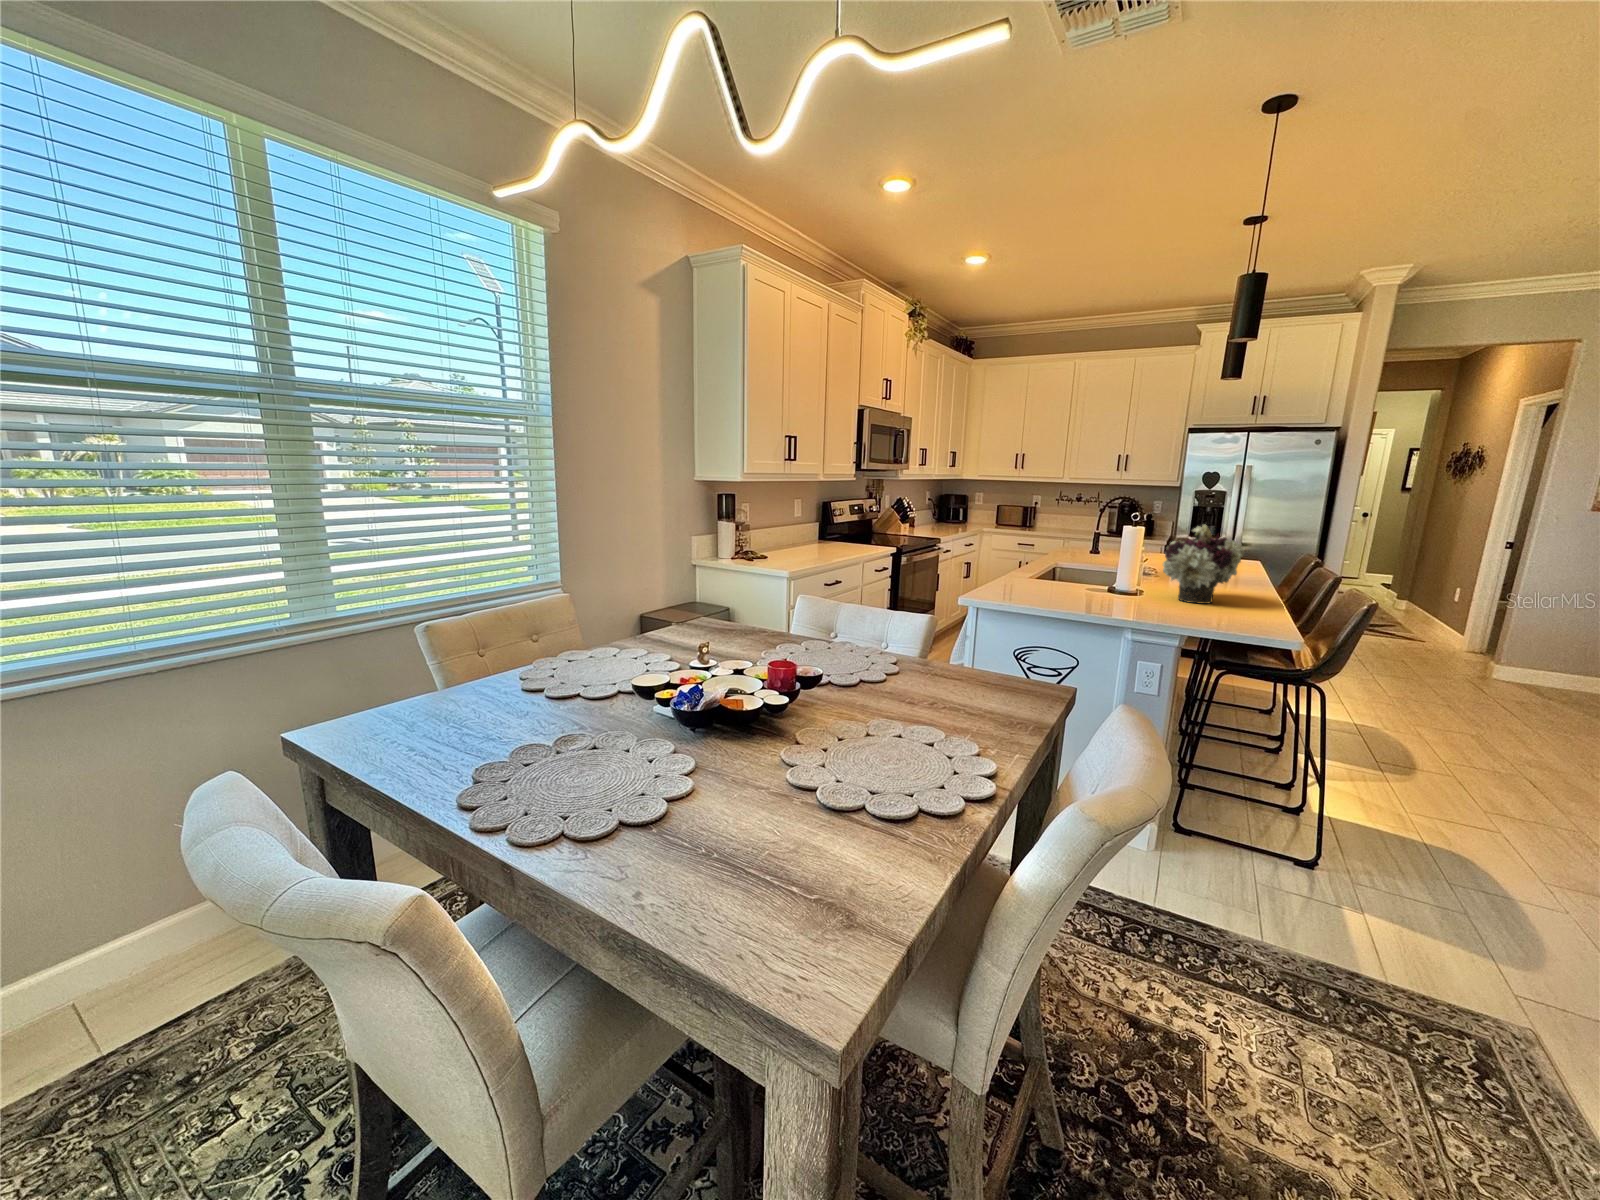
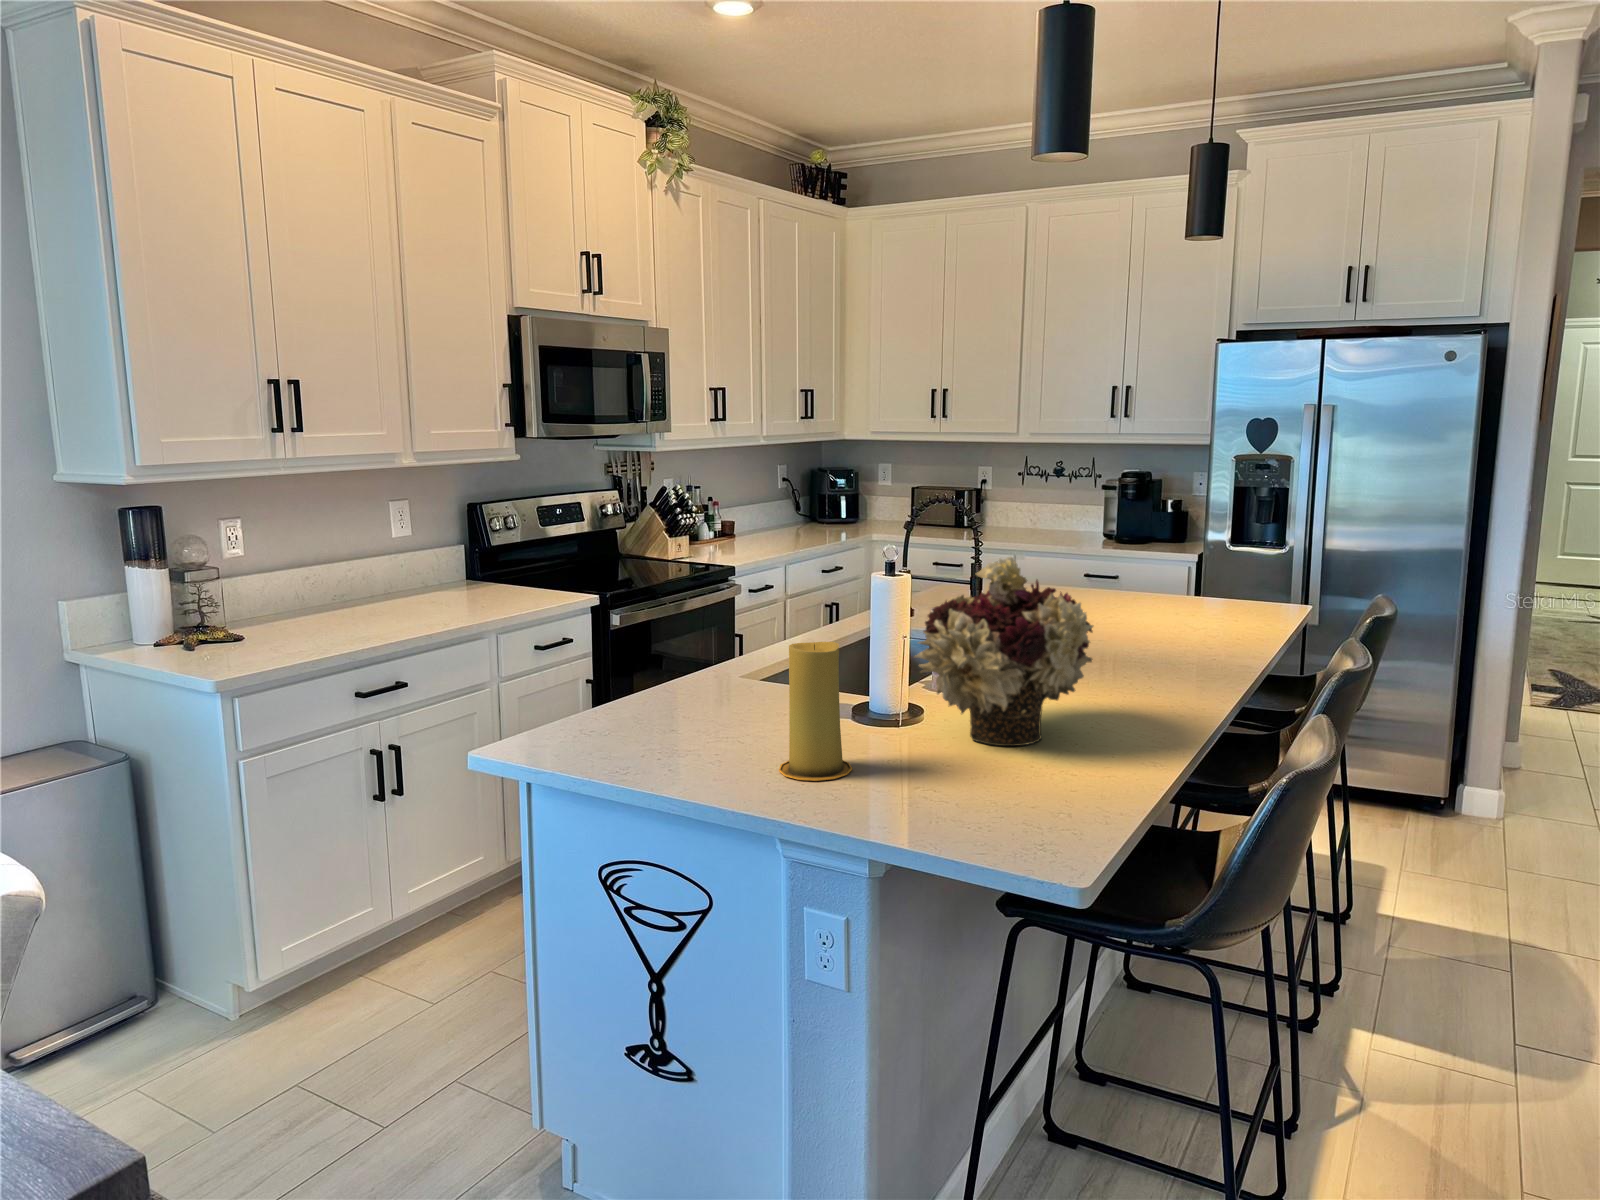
candle: none [1115,555,1151,611] -> present [779,642,852,781]

